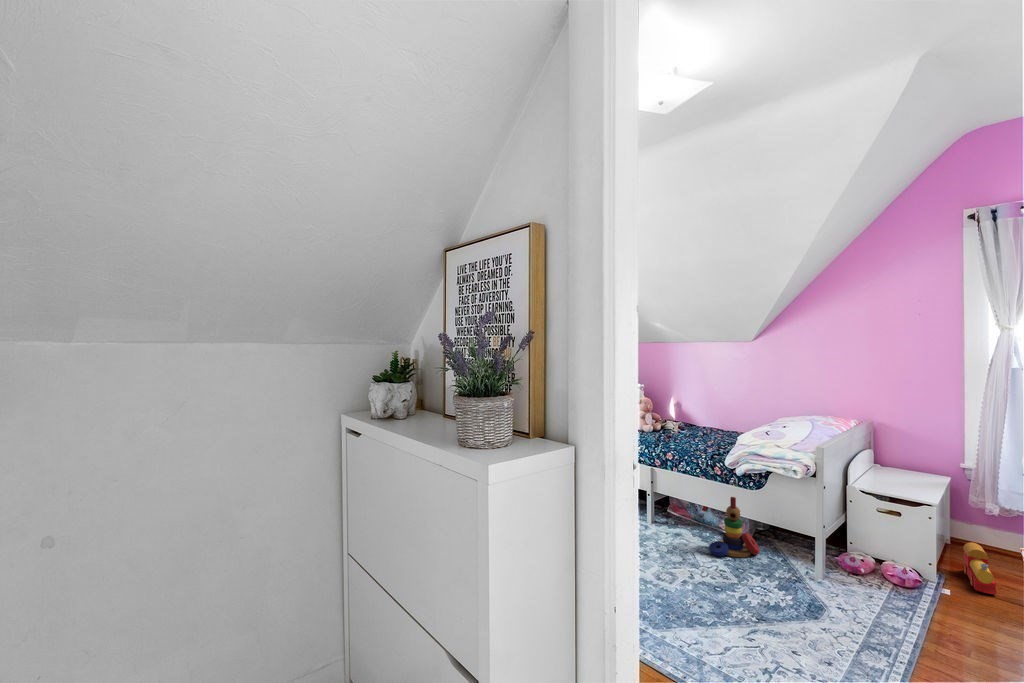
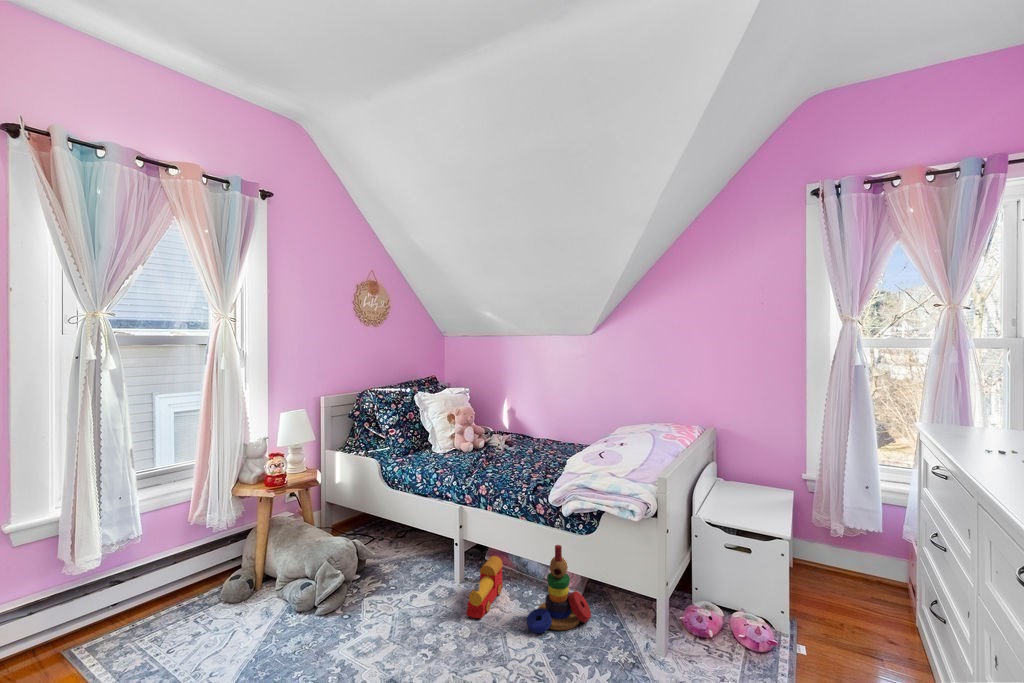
toy train: present [963,542,996,594] -> present [466,556,503,618]

